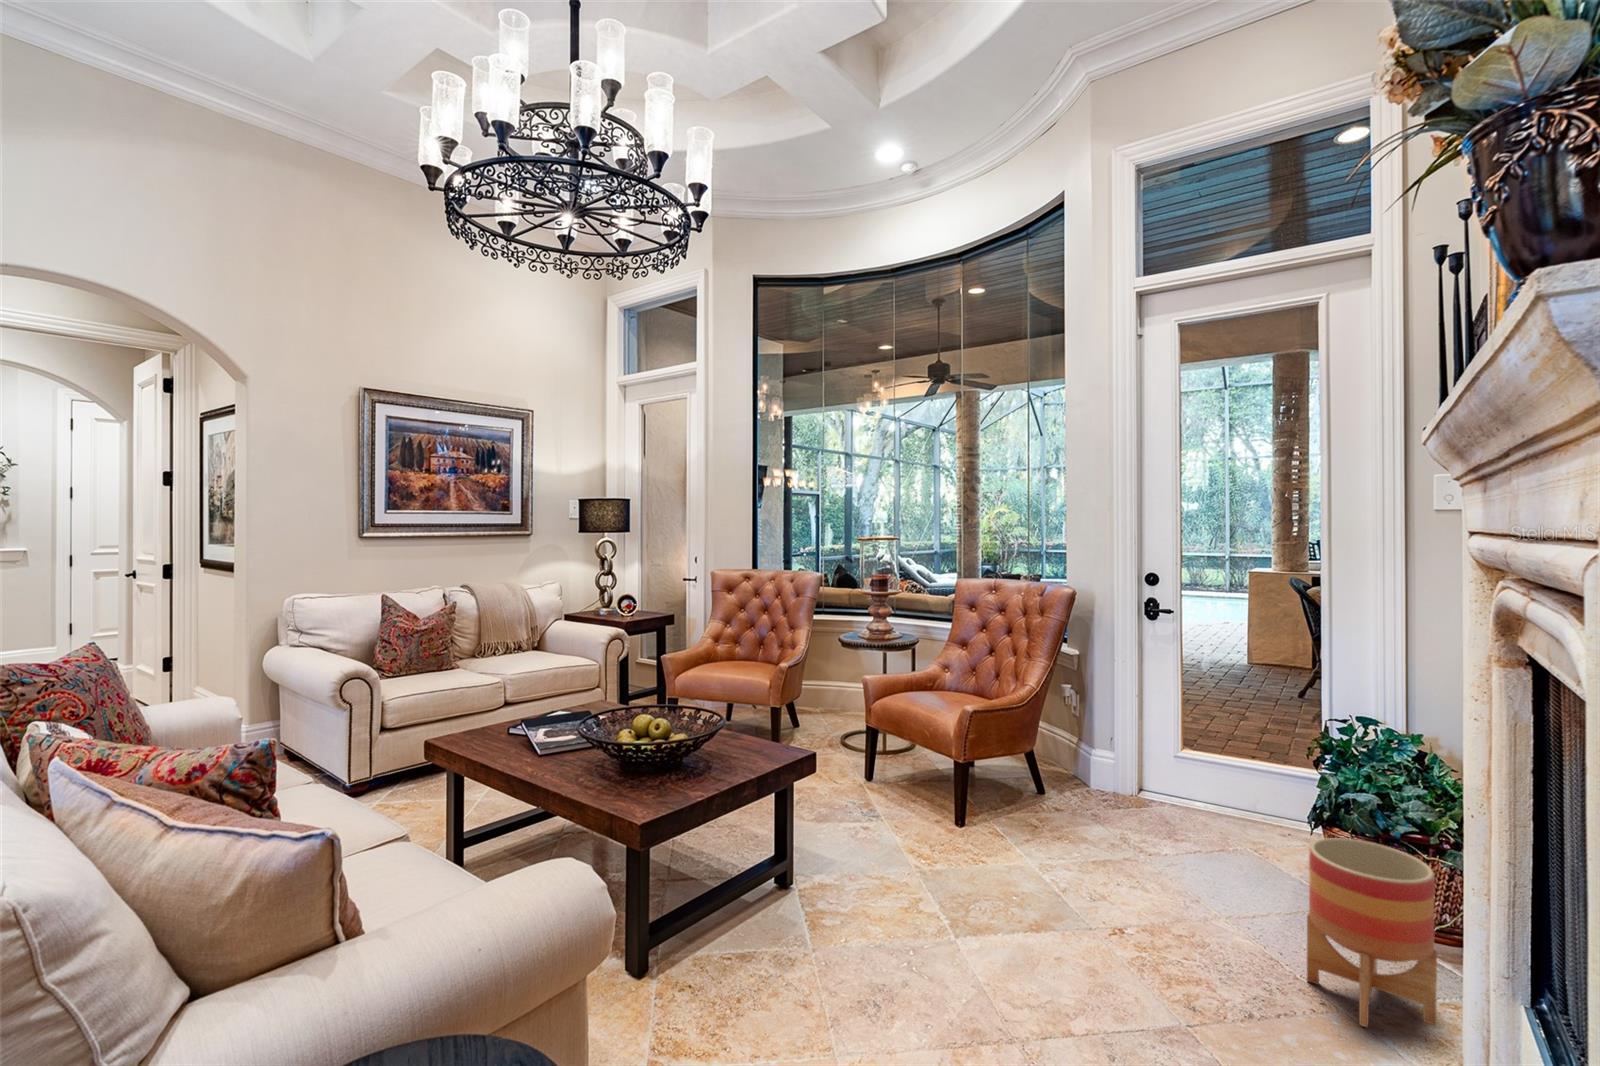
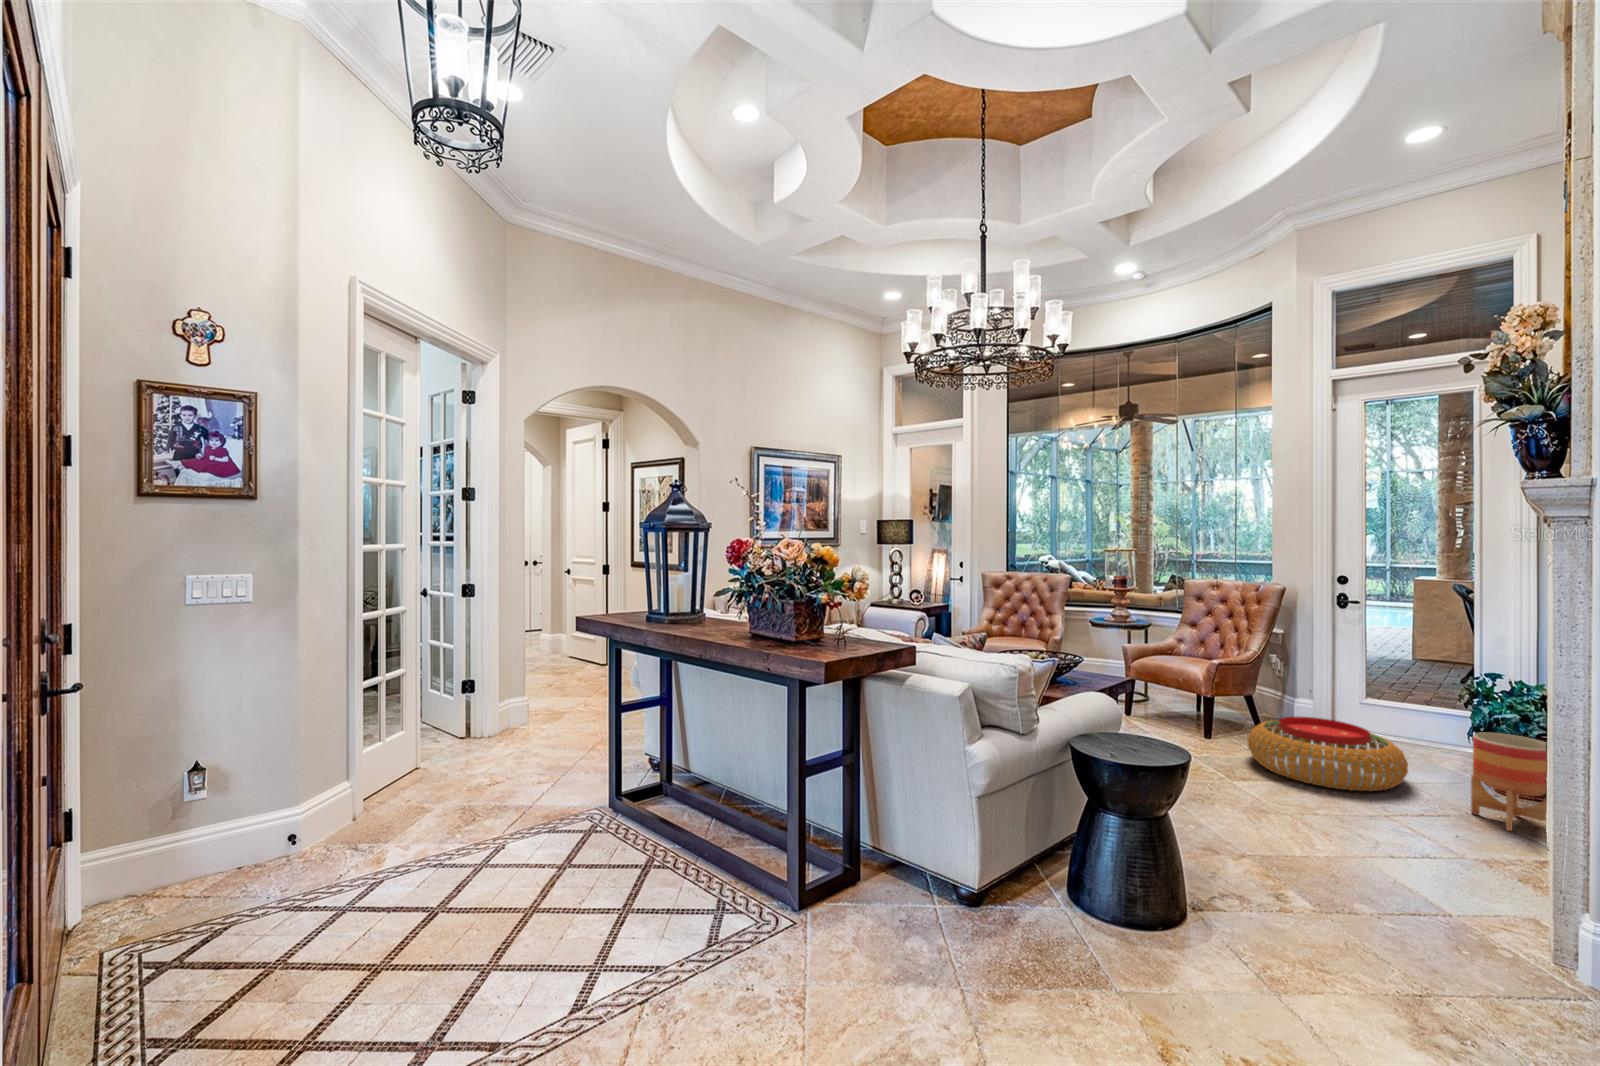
pouf: none [997,796,1220,937] -> present [1248,716,1408,791]

